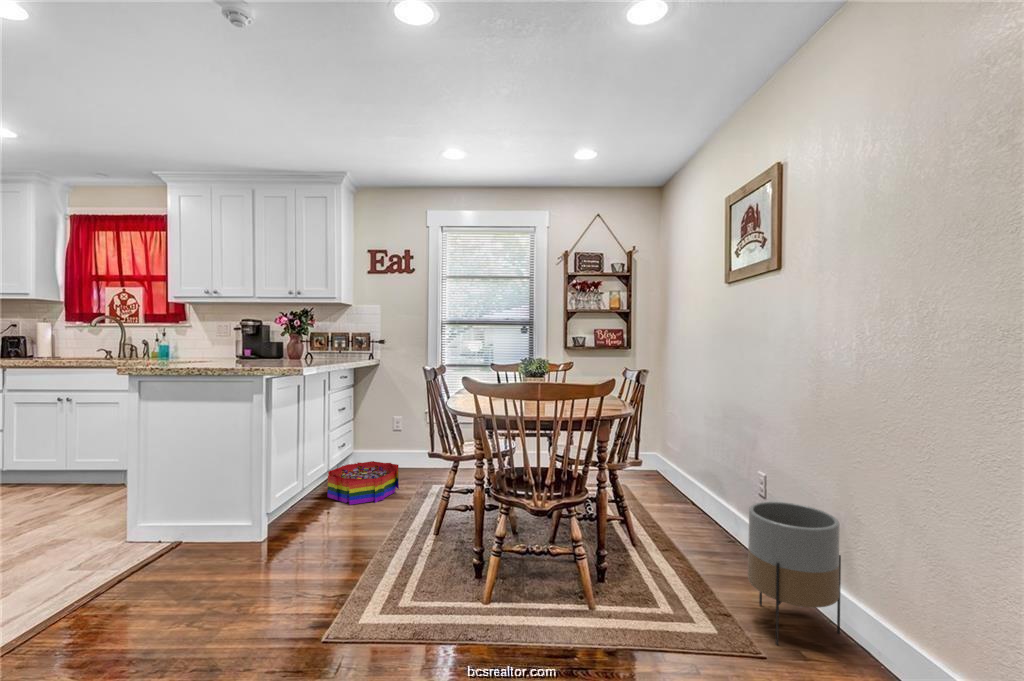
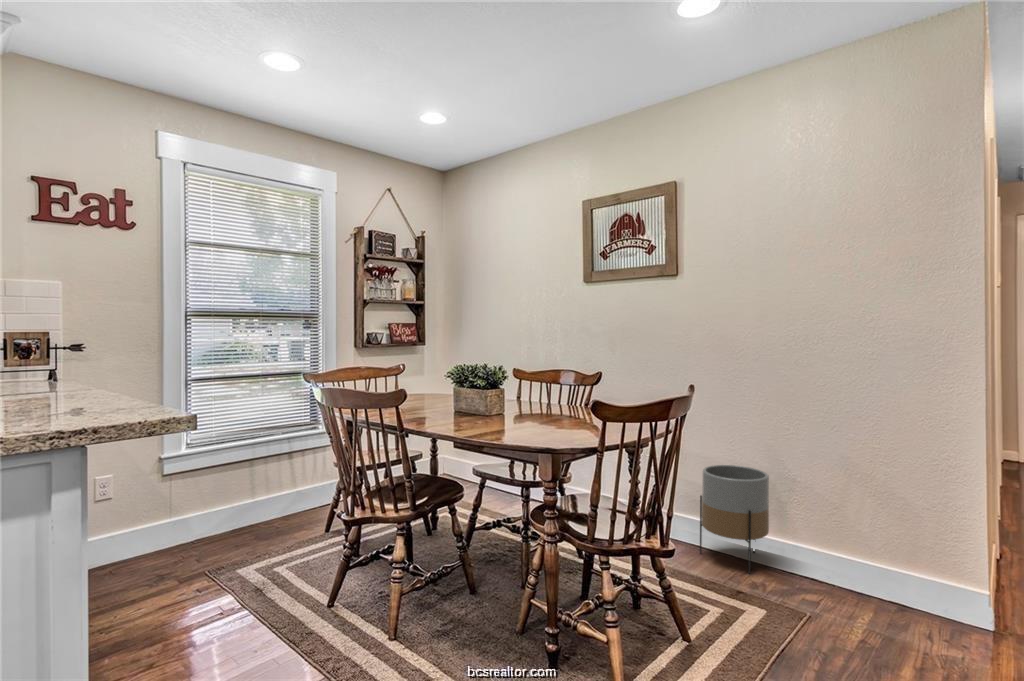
storage bin: present [327,461,399,505] -> none [57,544,201,641]

